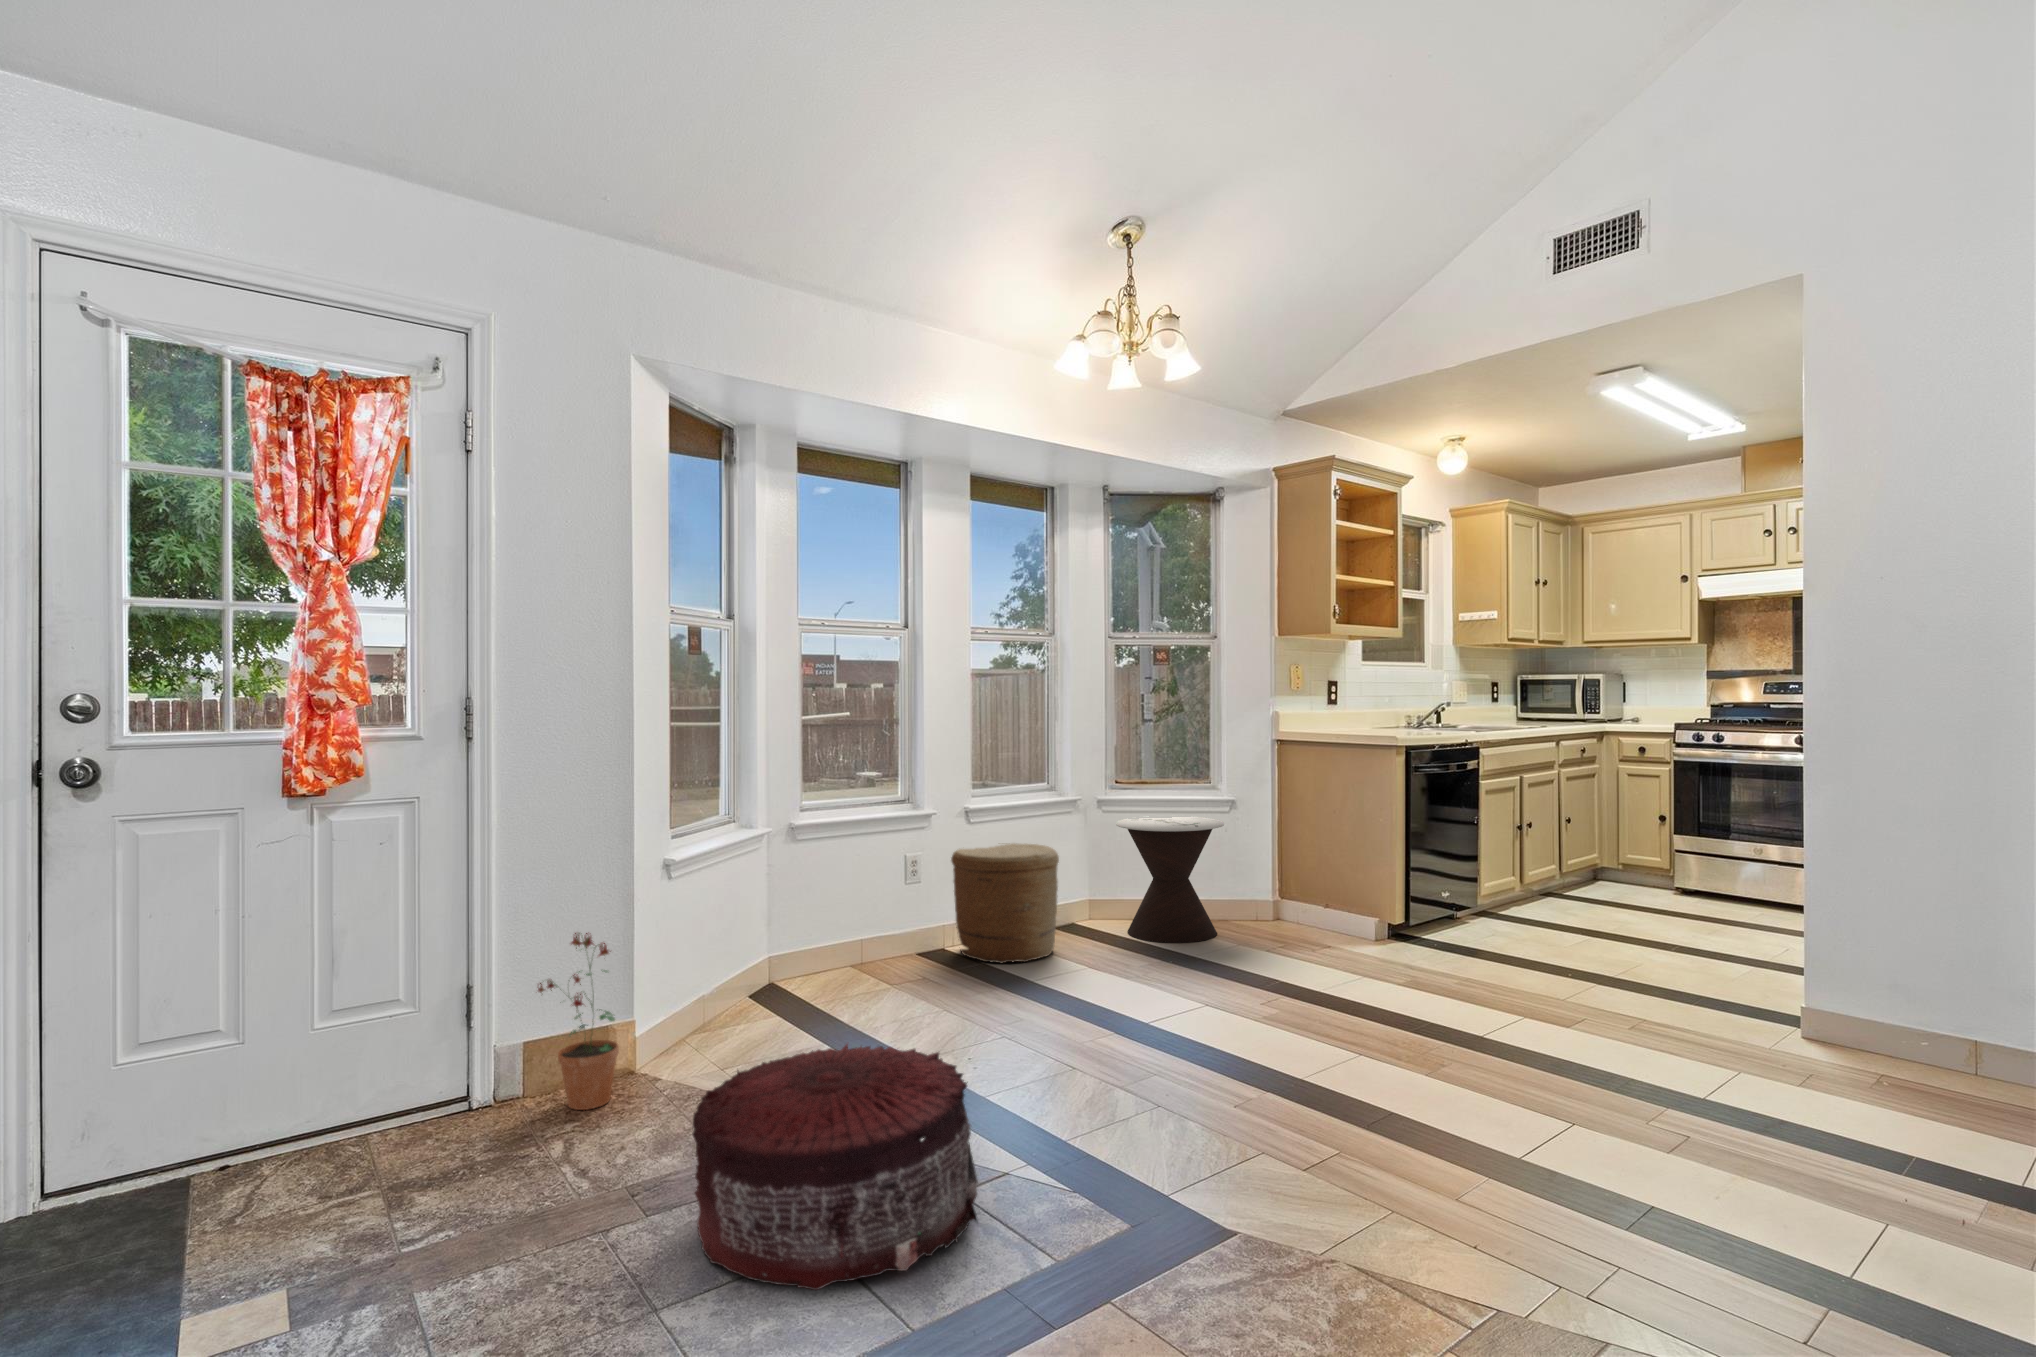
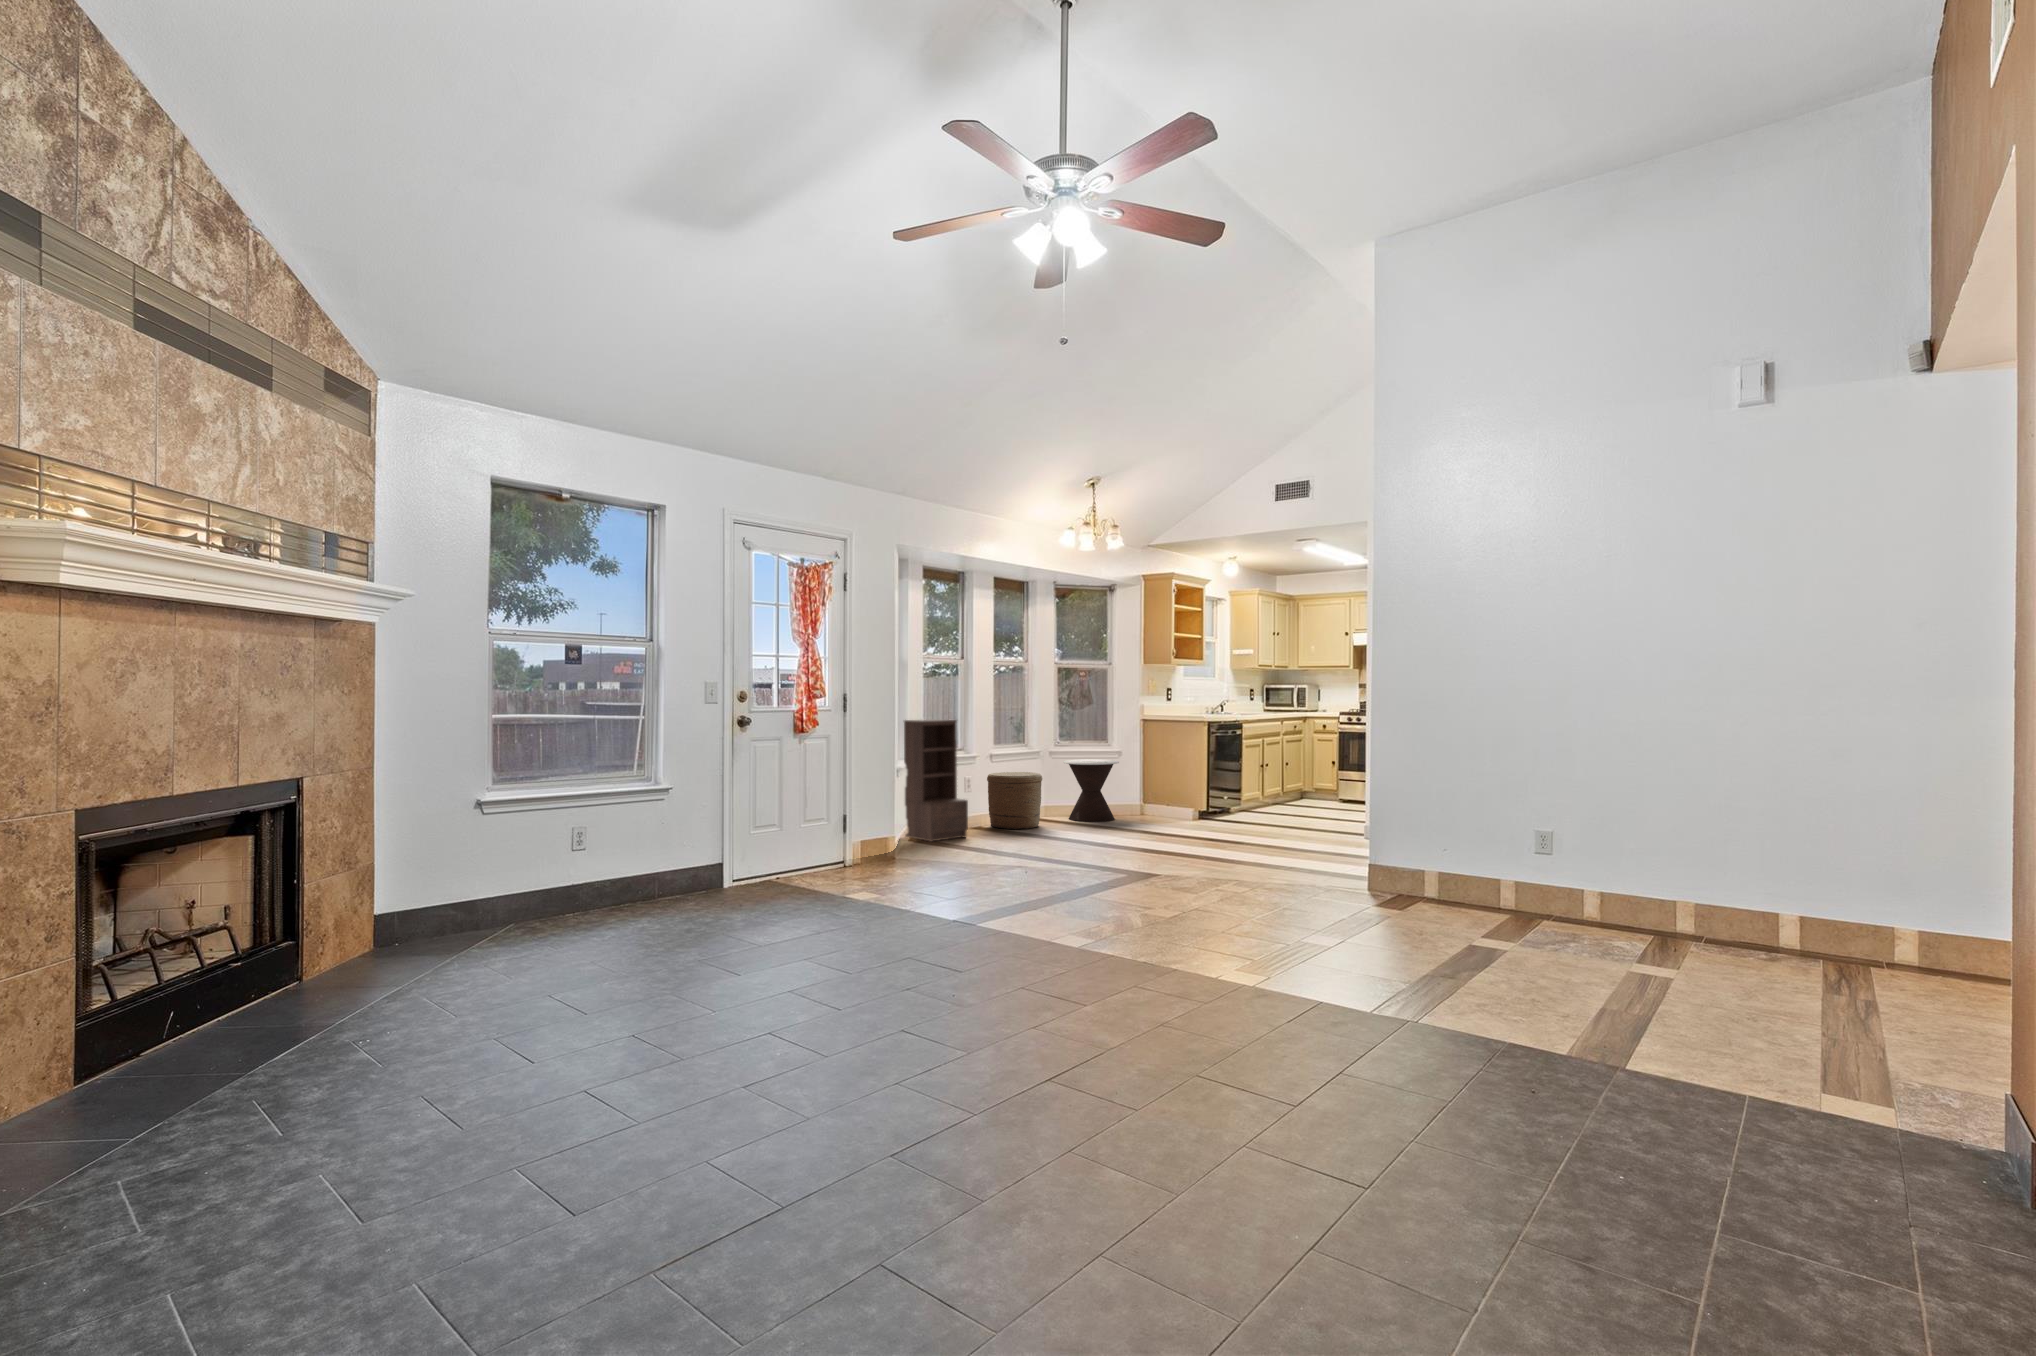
bookshelf: none [760,745,878,1003] -> present [904,719,968,842]
potted plant: present [538,933,619,1110] -> none [870,795,908,866]
pouf: present [692,1044,978,1290] -> none [982,826,1083,886]

